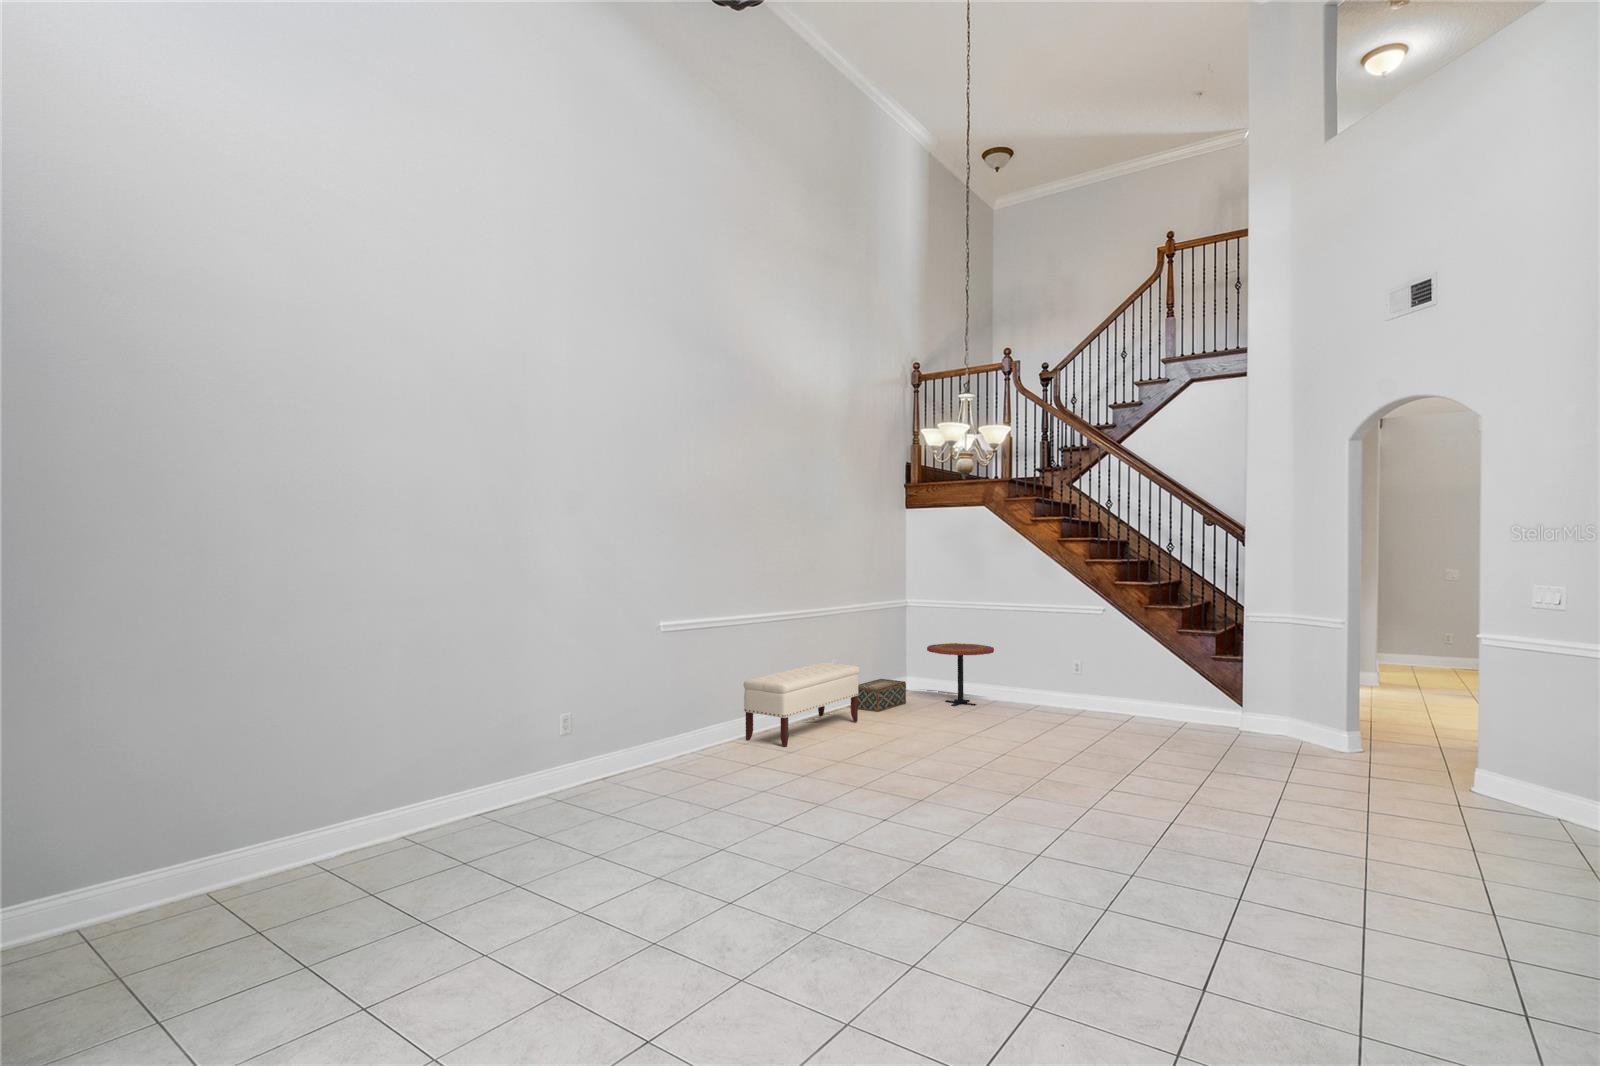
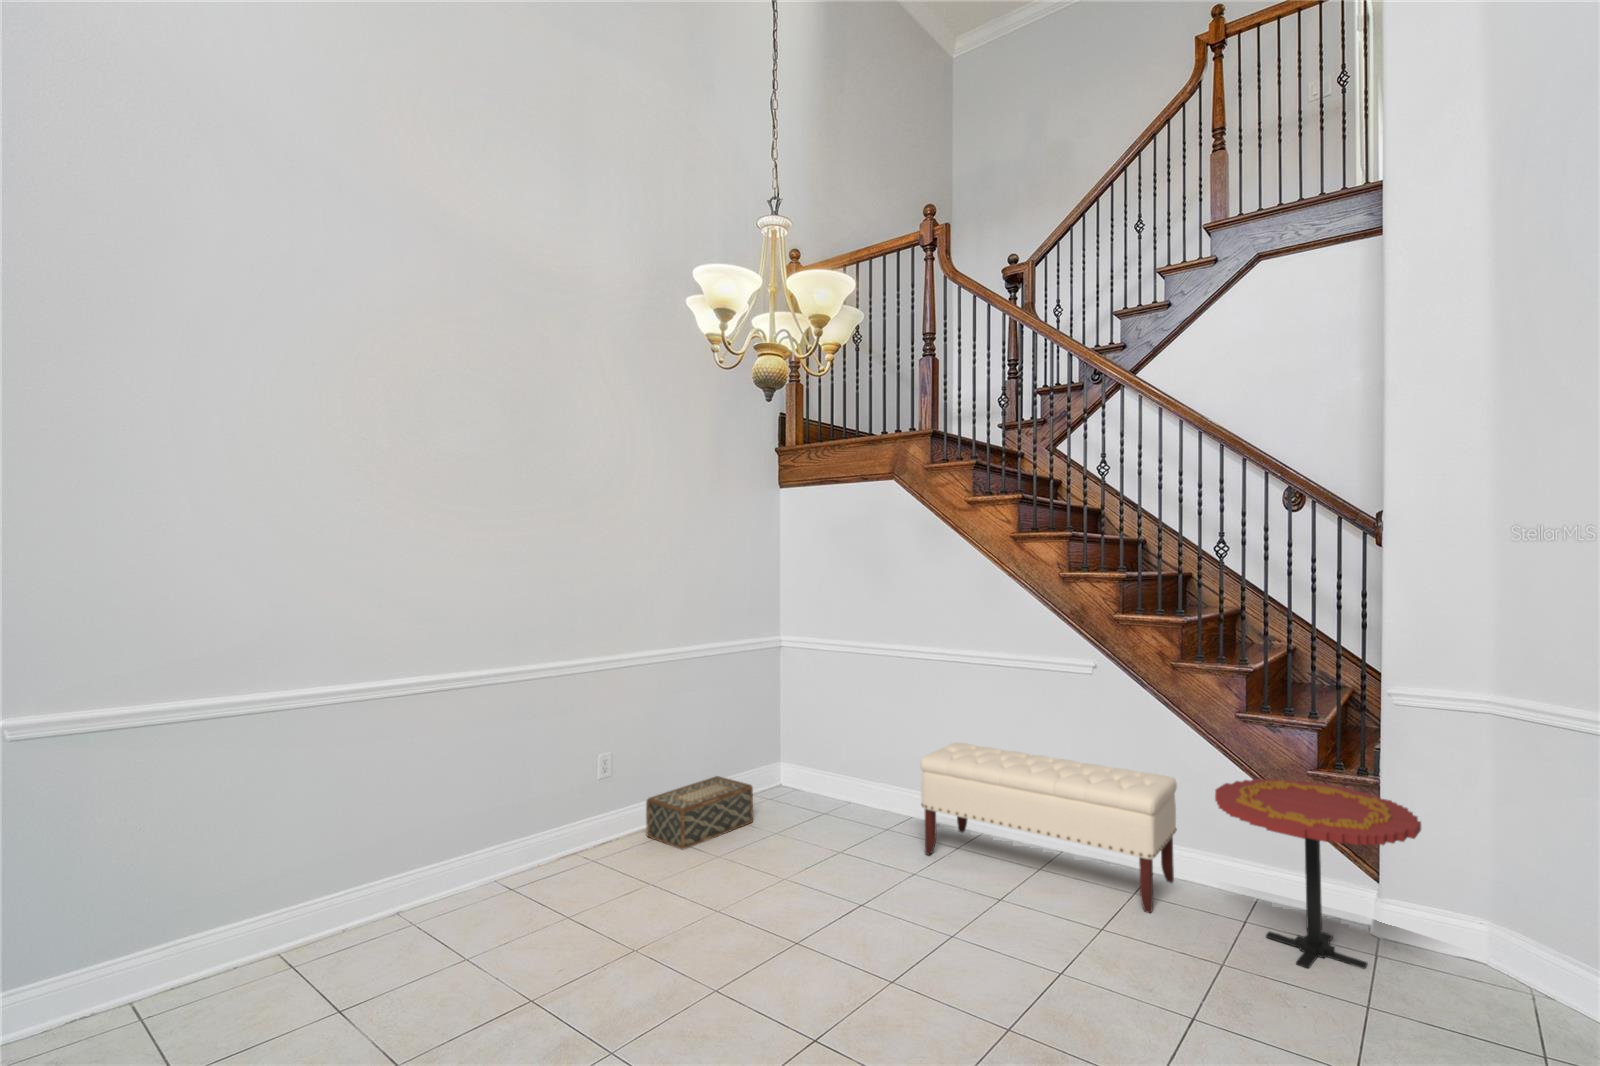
side table: present [927,643,994,706] -> present [1215,779,1421,969]
bench: present [744,662,859,747] -> present [920,743,1177,913]

